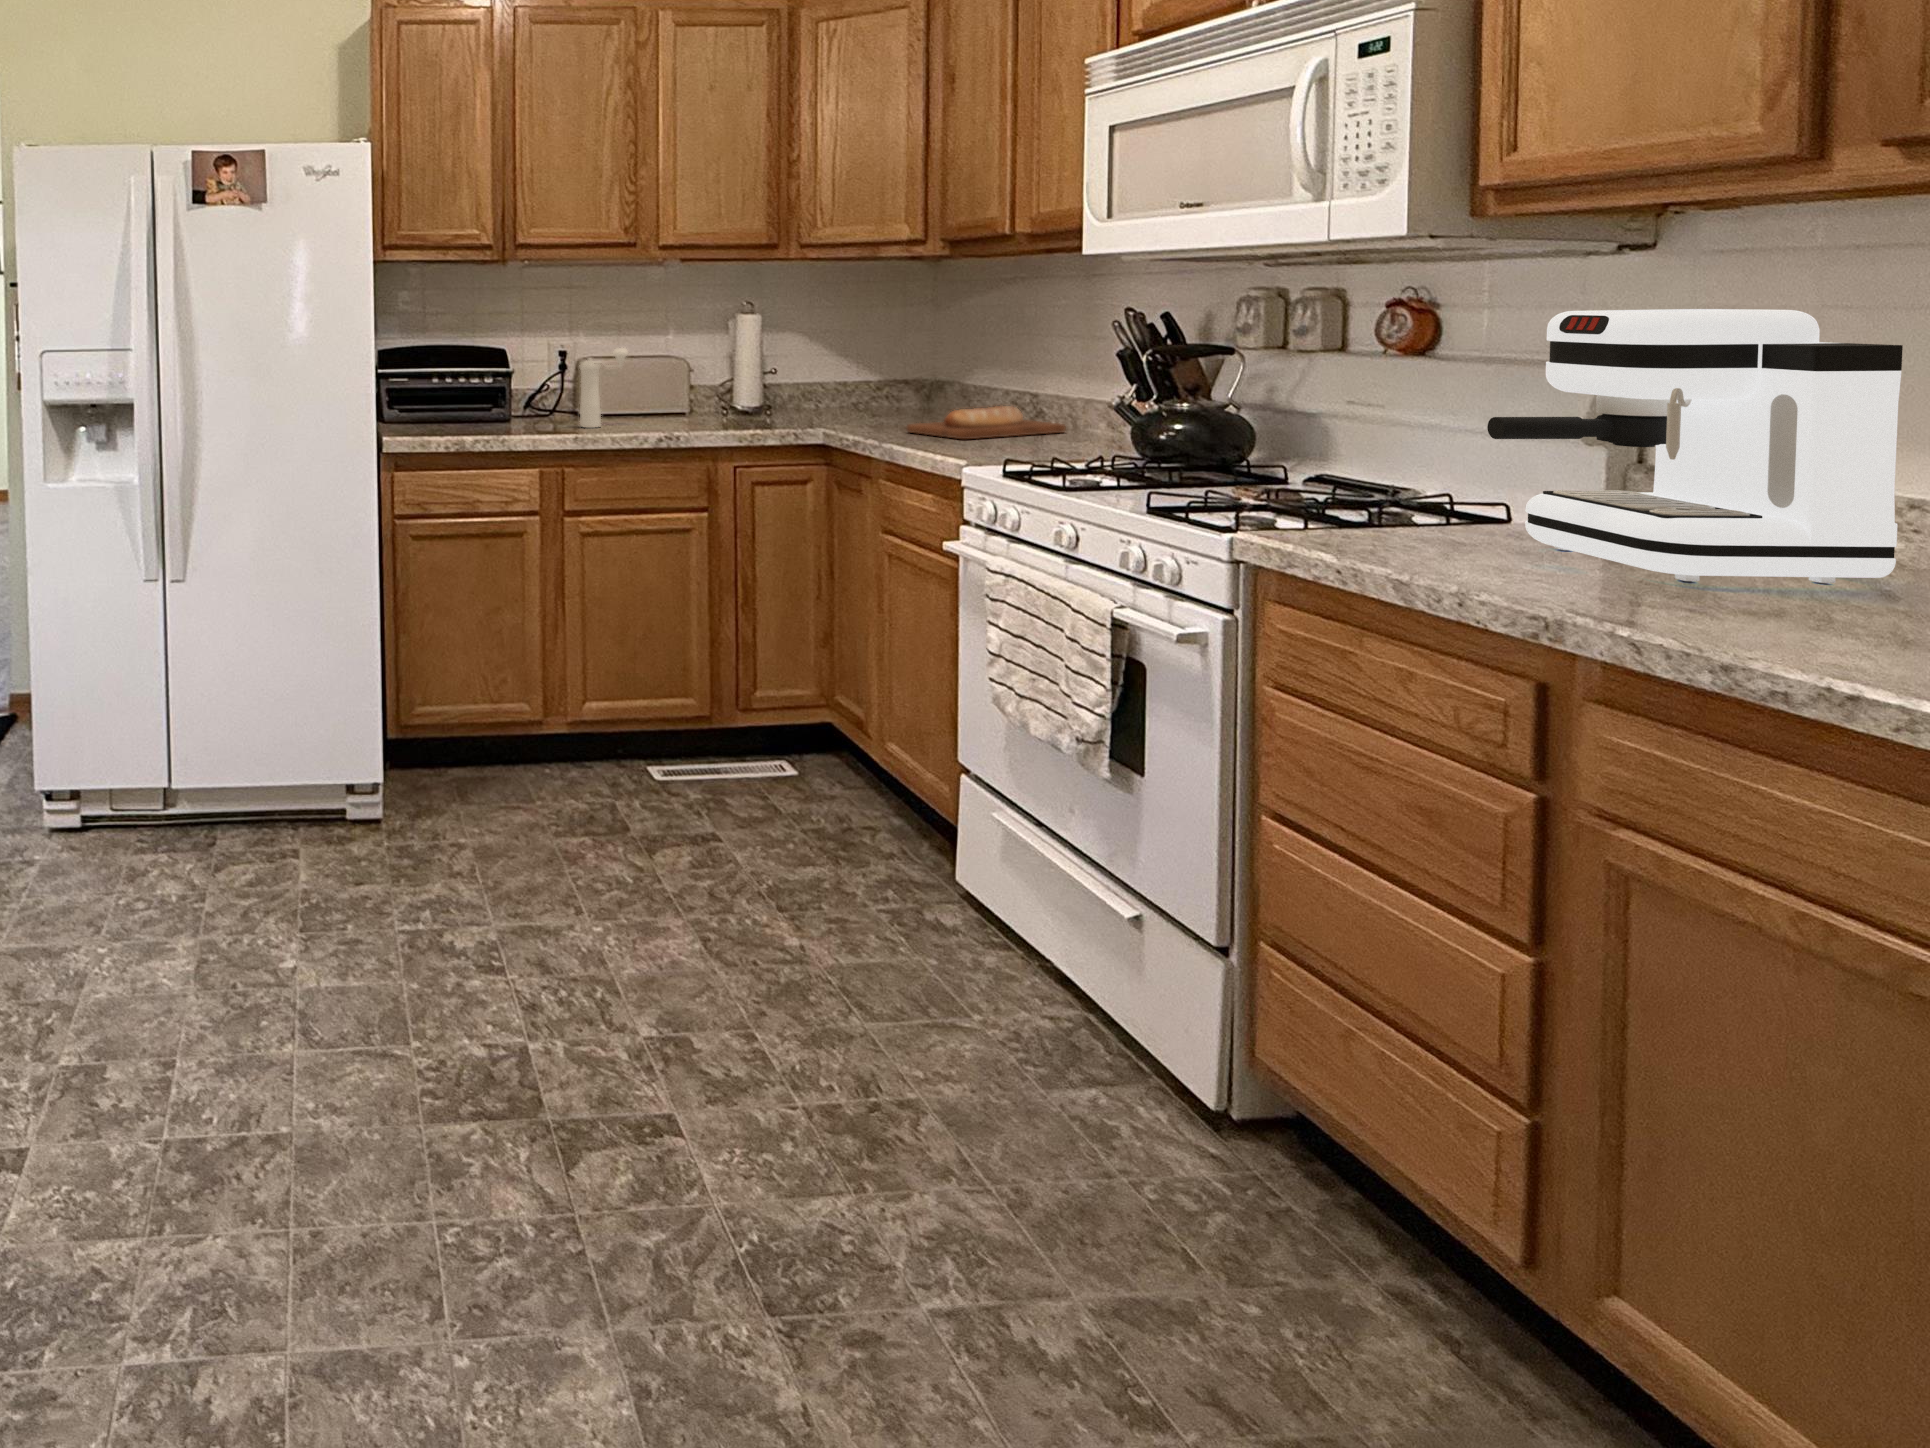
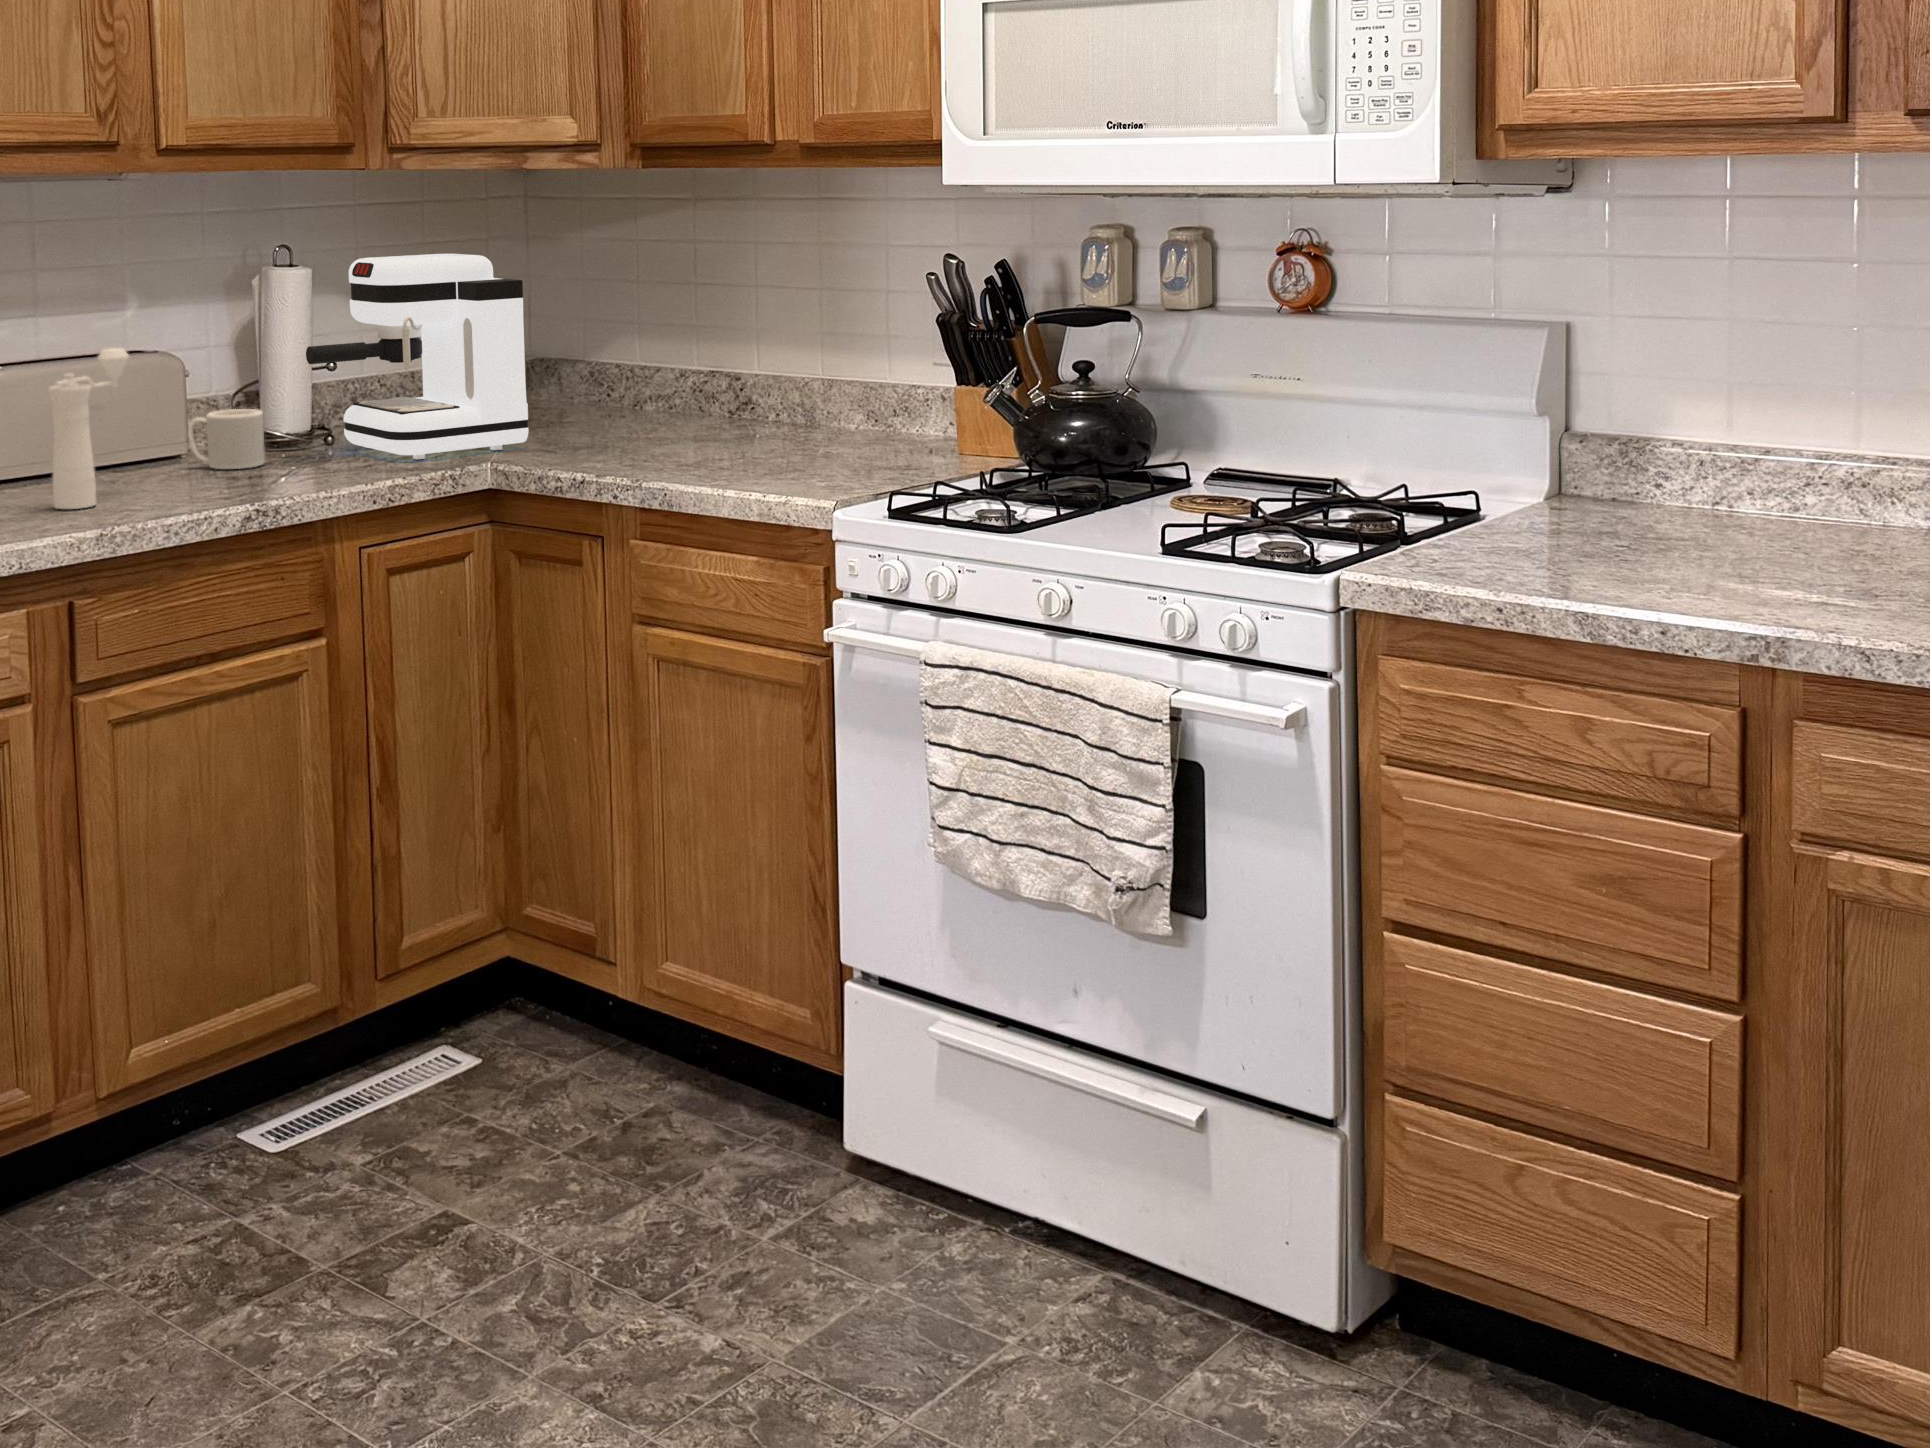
coffee maker: present [1487,309,1903,583] -> present [306,254,529,459]
mug: none [676,388,716,420] -> present [188,409,265,469]
bread loaf: present [906,406,1066,439] -> none [613,401,808,462]

